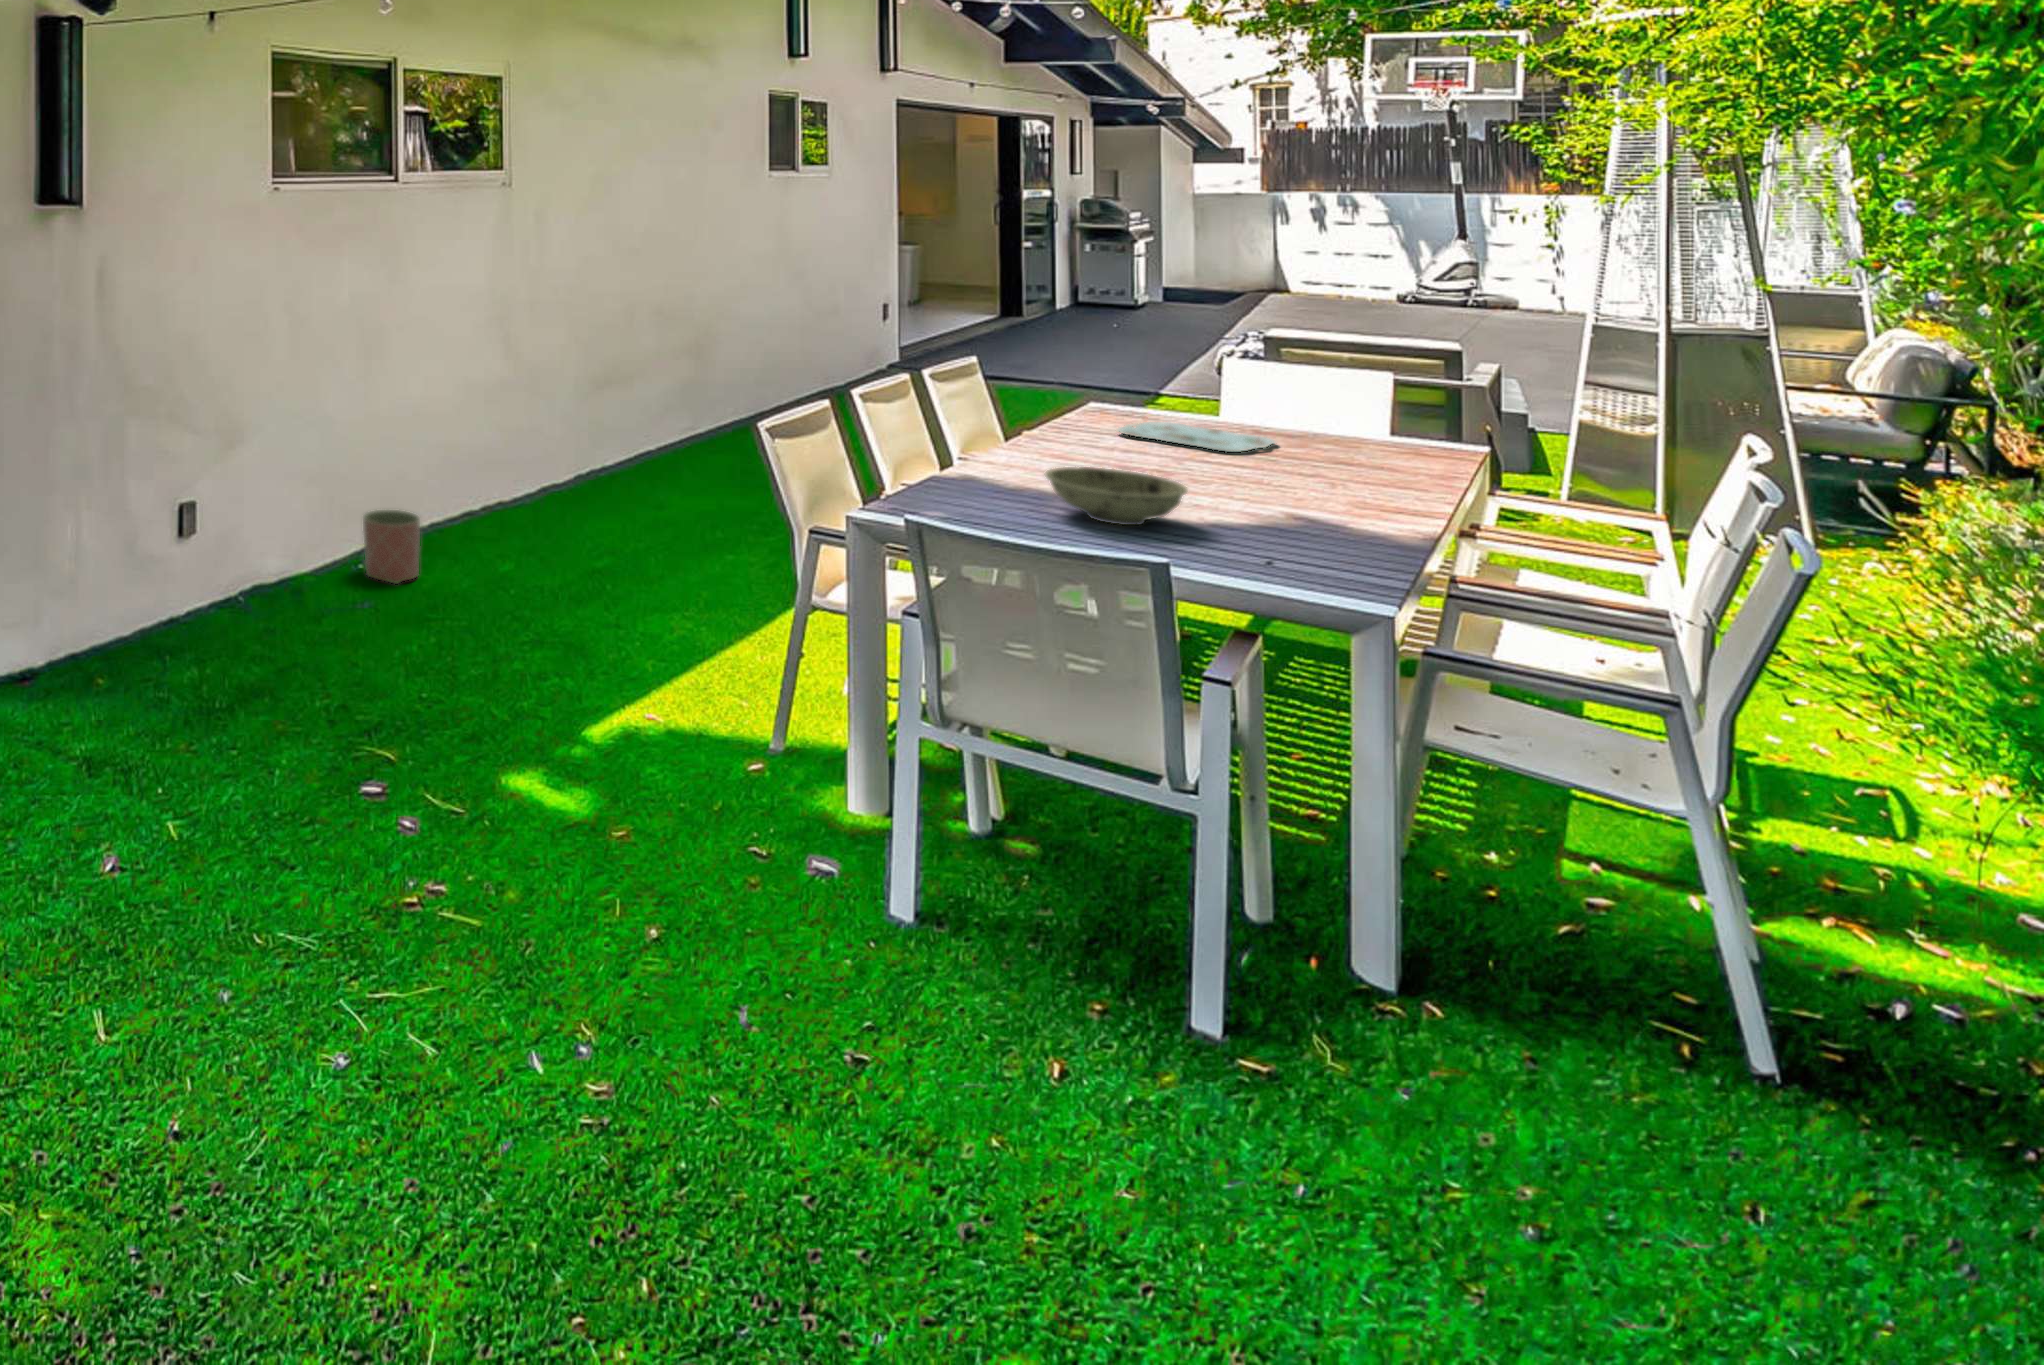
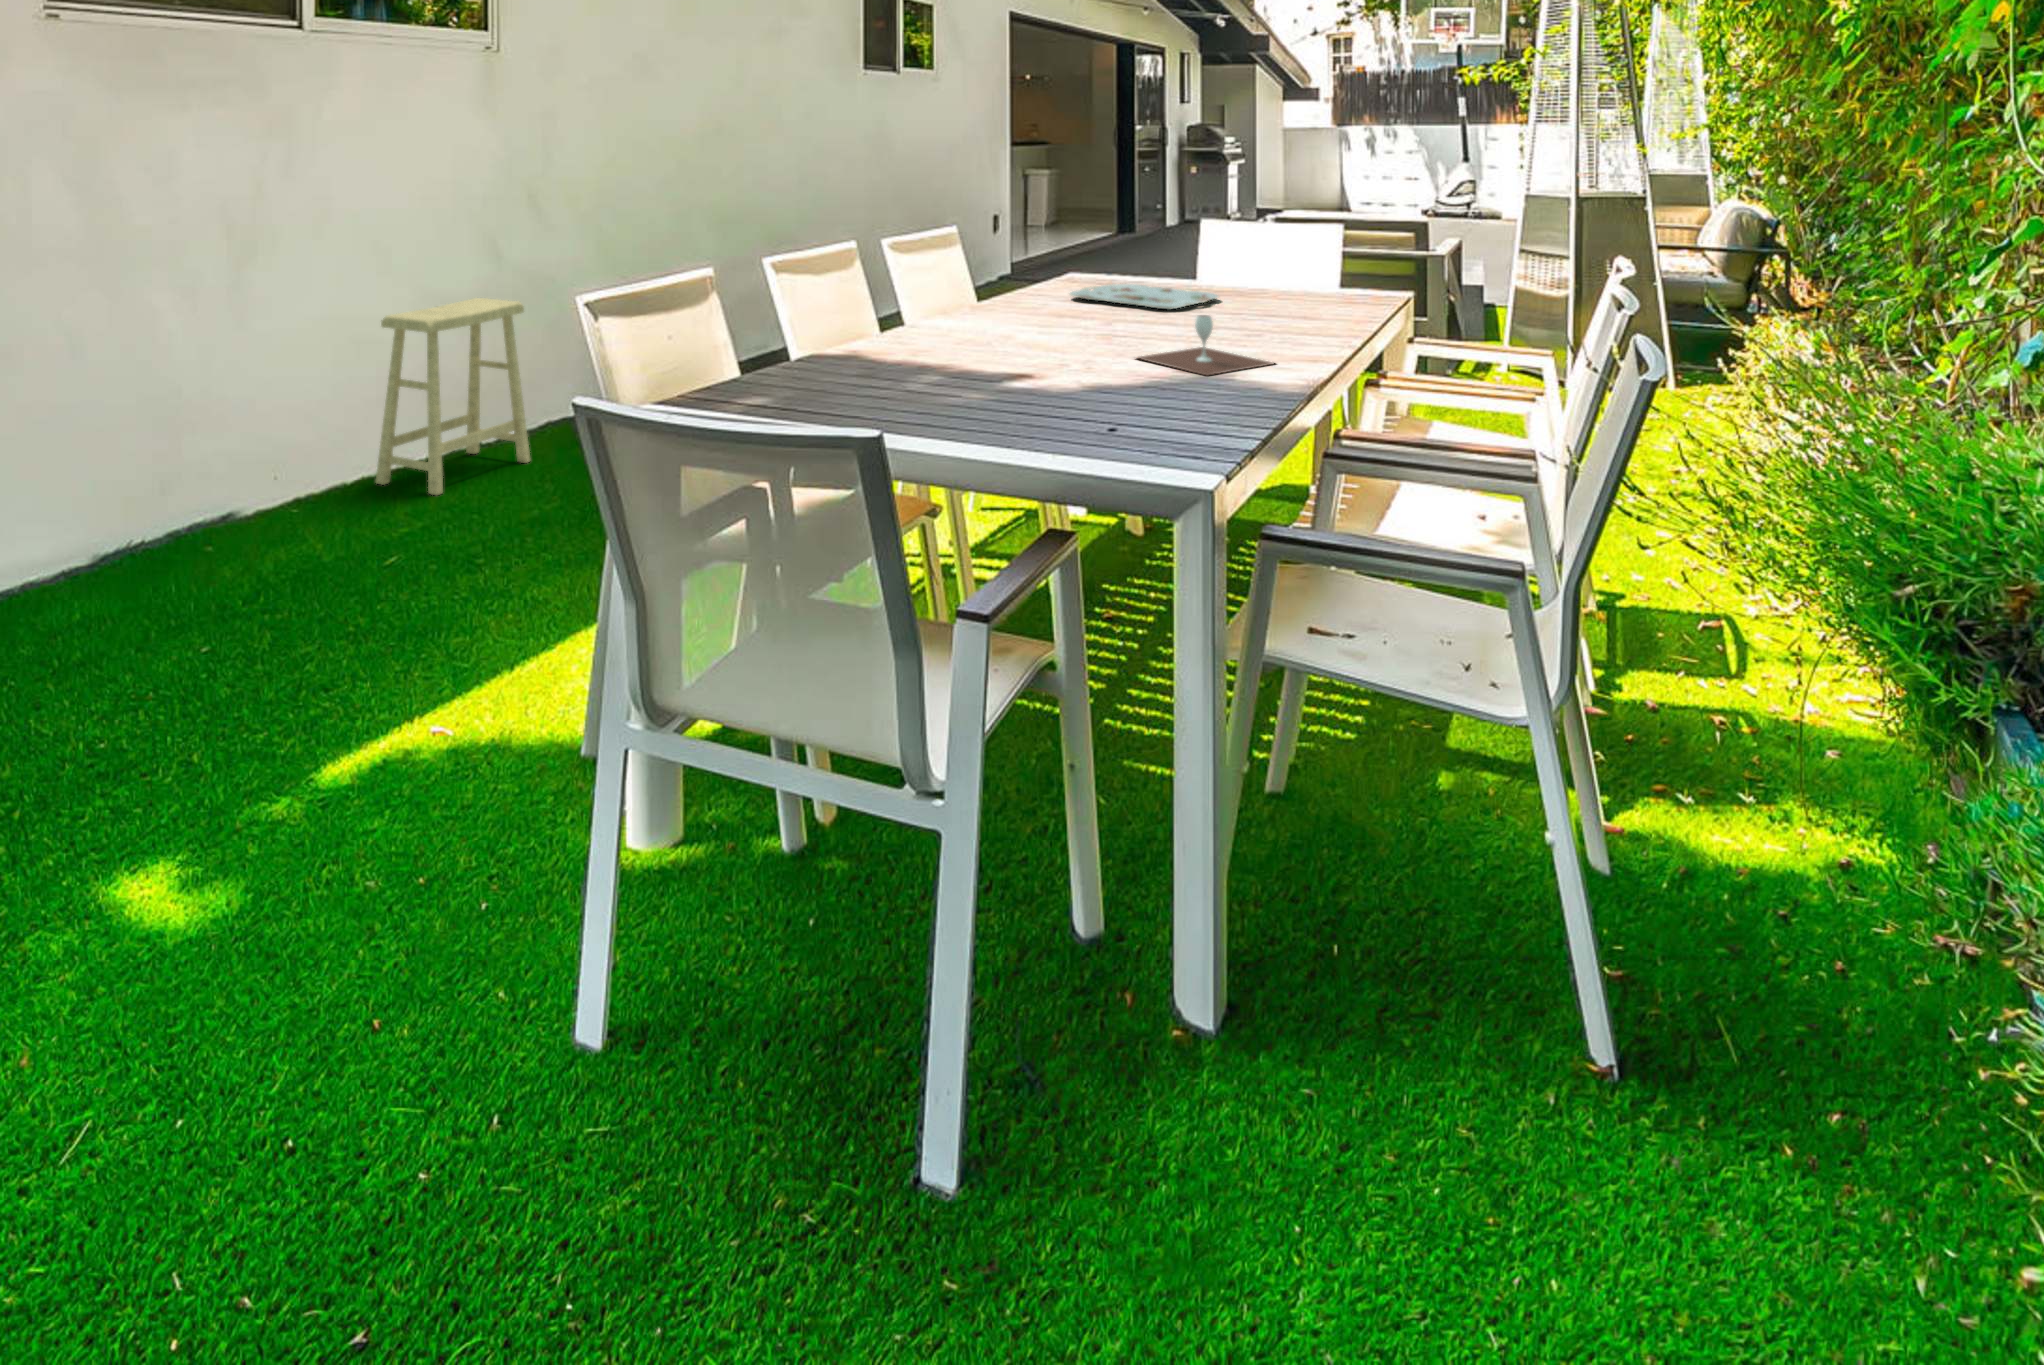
stool: none [440,394,555,558] -> present [376,298,530,495]
bowl: present [1045,467,1187,525] -> none [899,328,1054,398]
wine glass: none [1235,468,1382,520] -> present [1138,315,1273,376]
planter: present [363,510,420,584] -> none [225,447,307,544]

